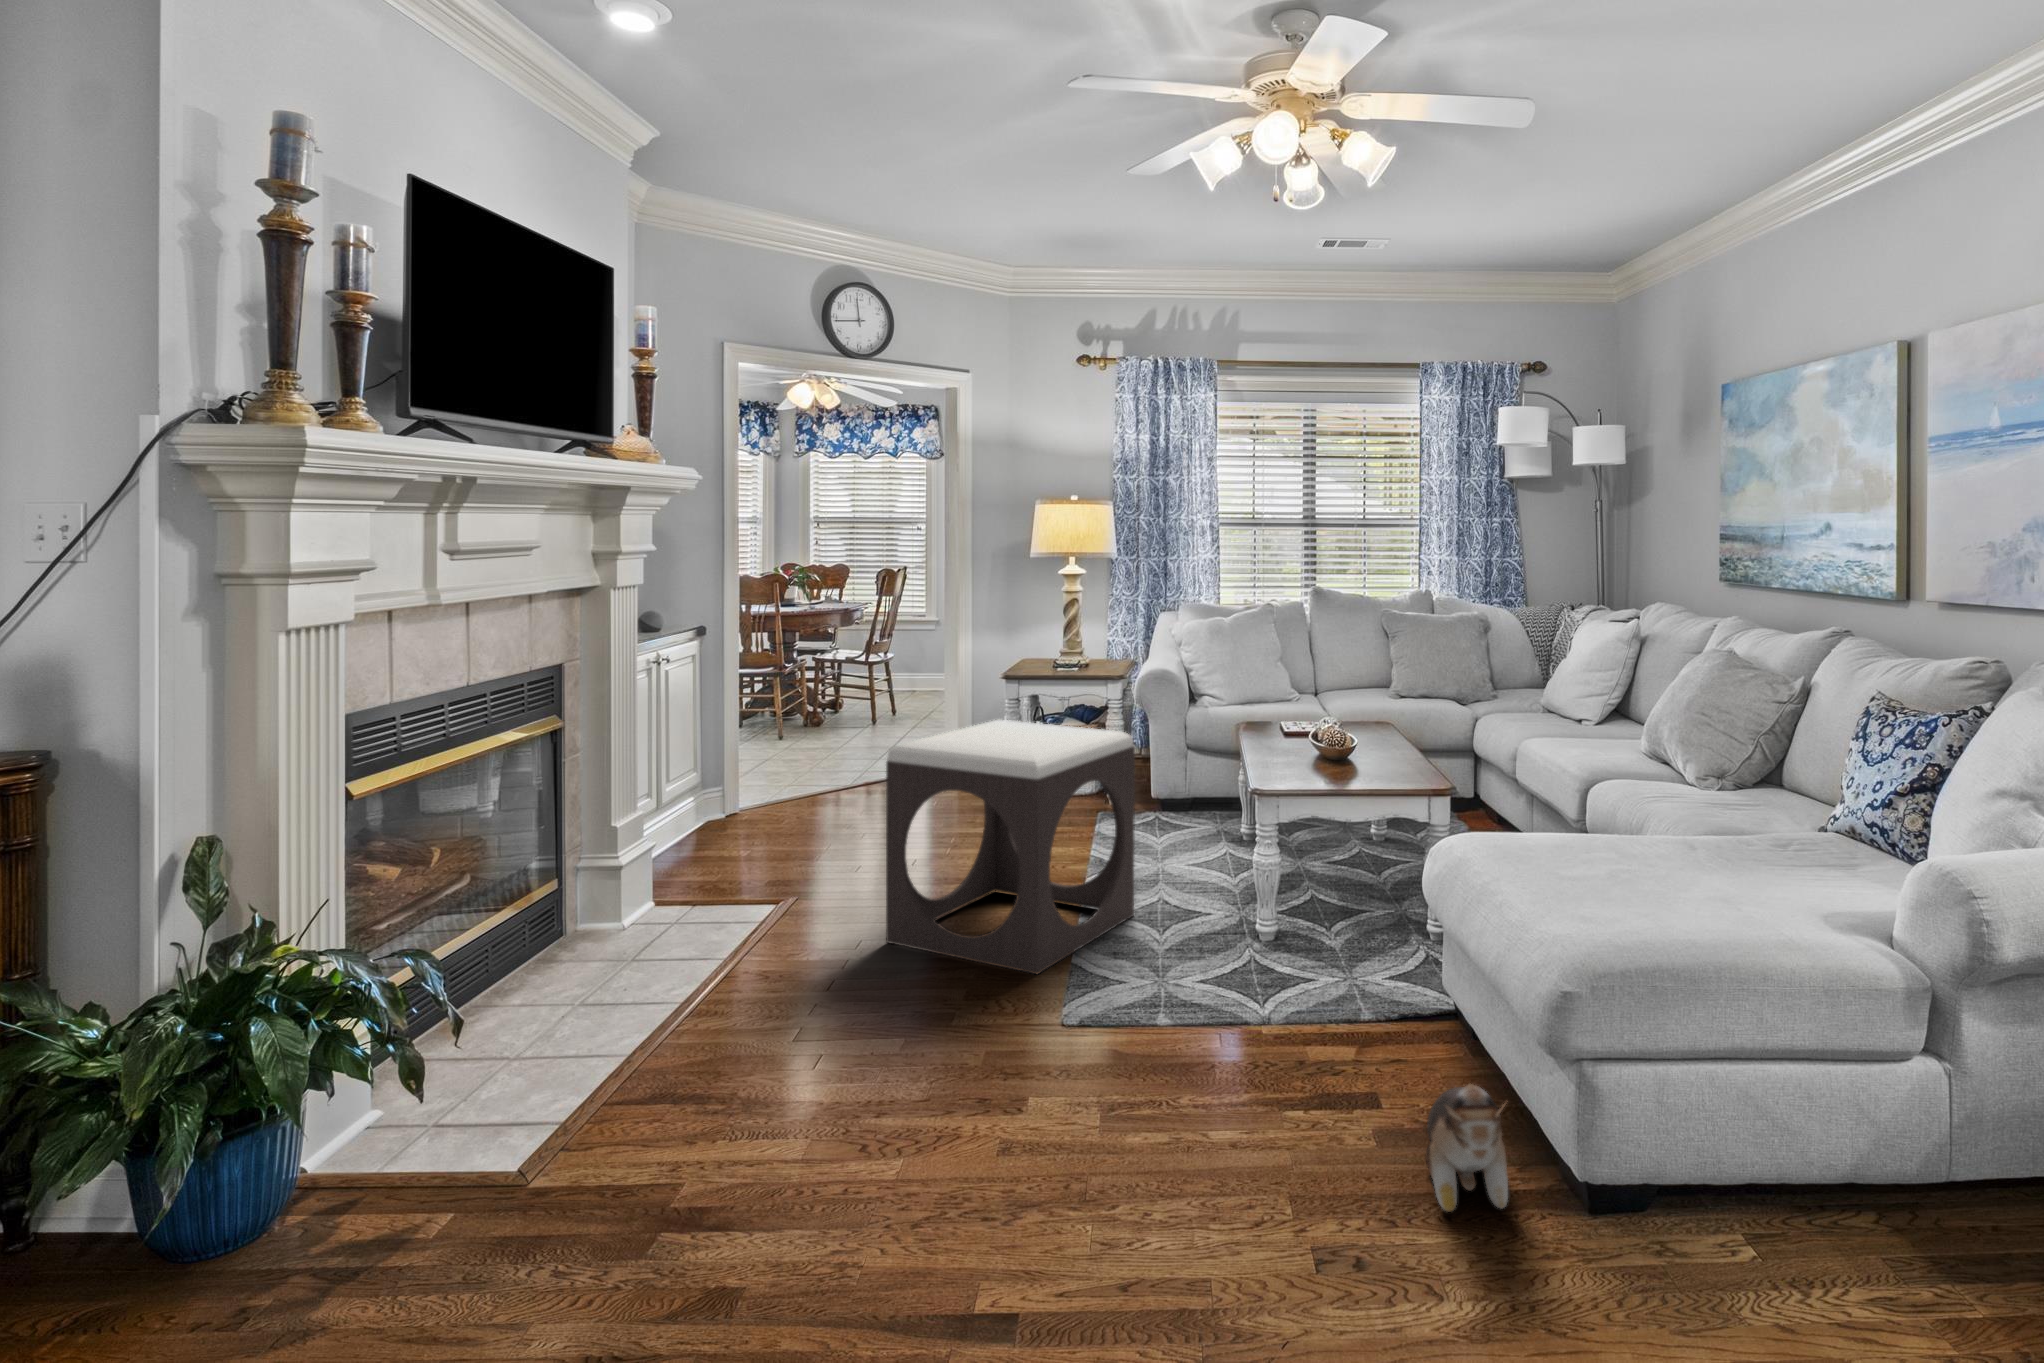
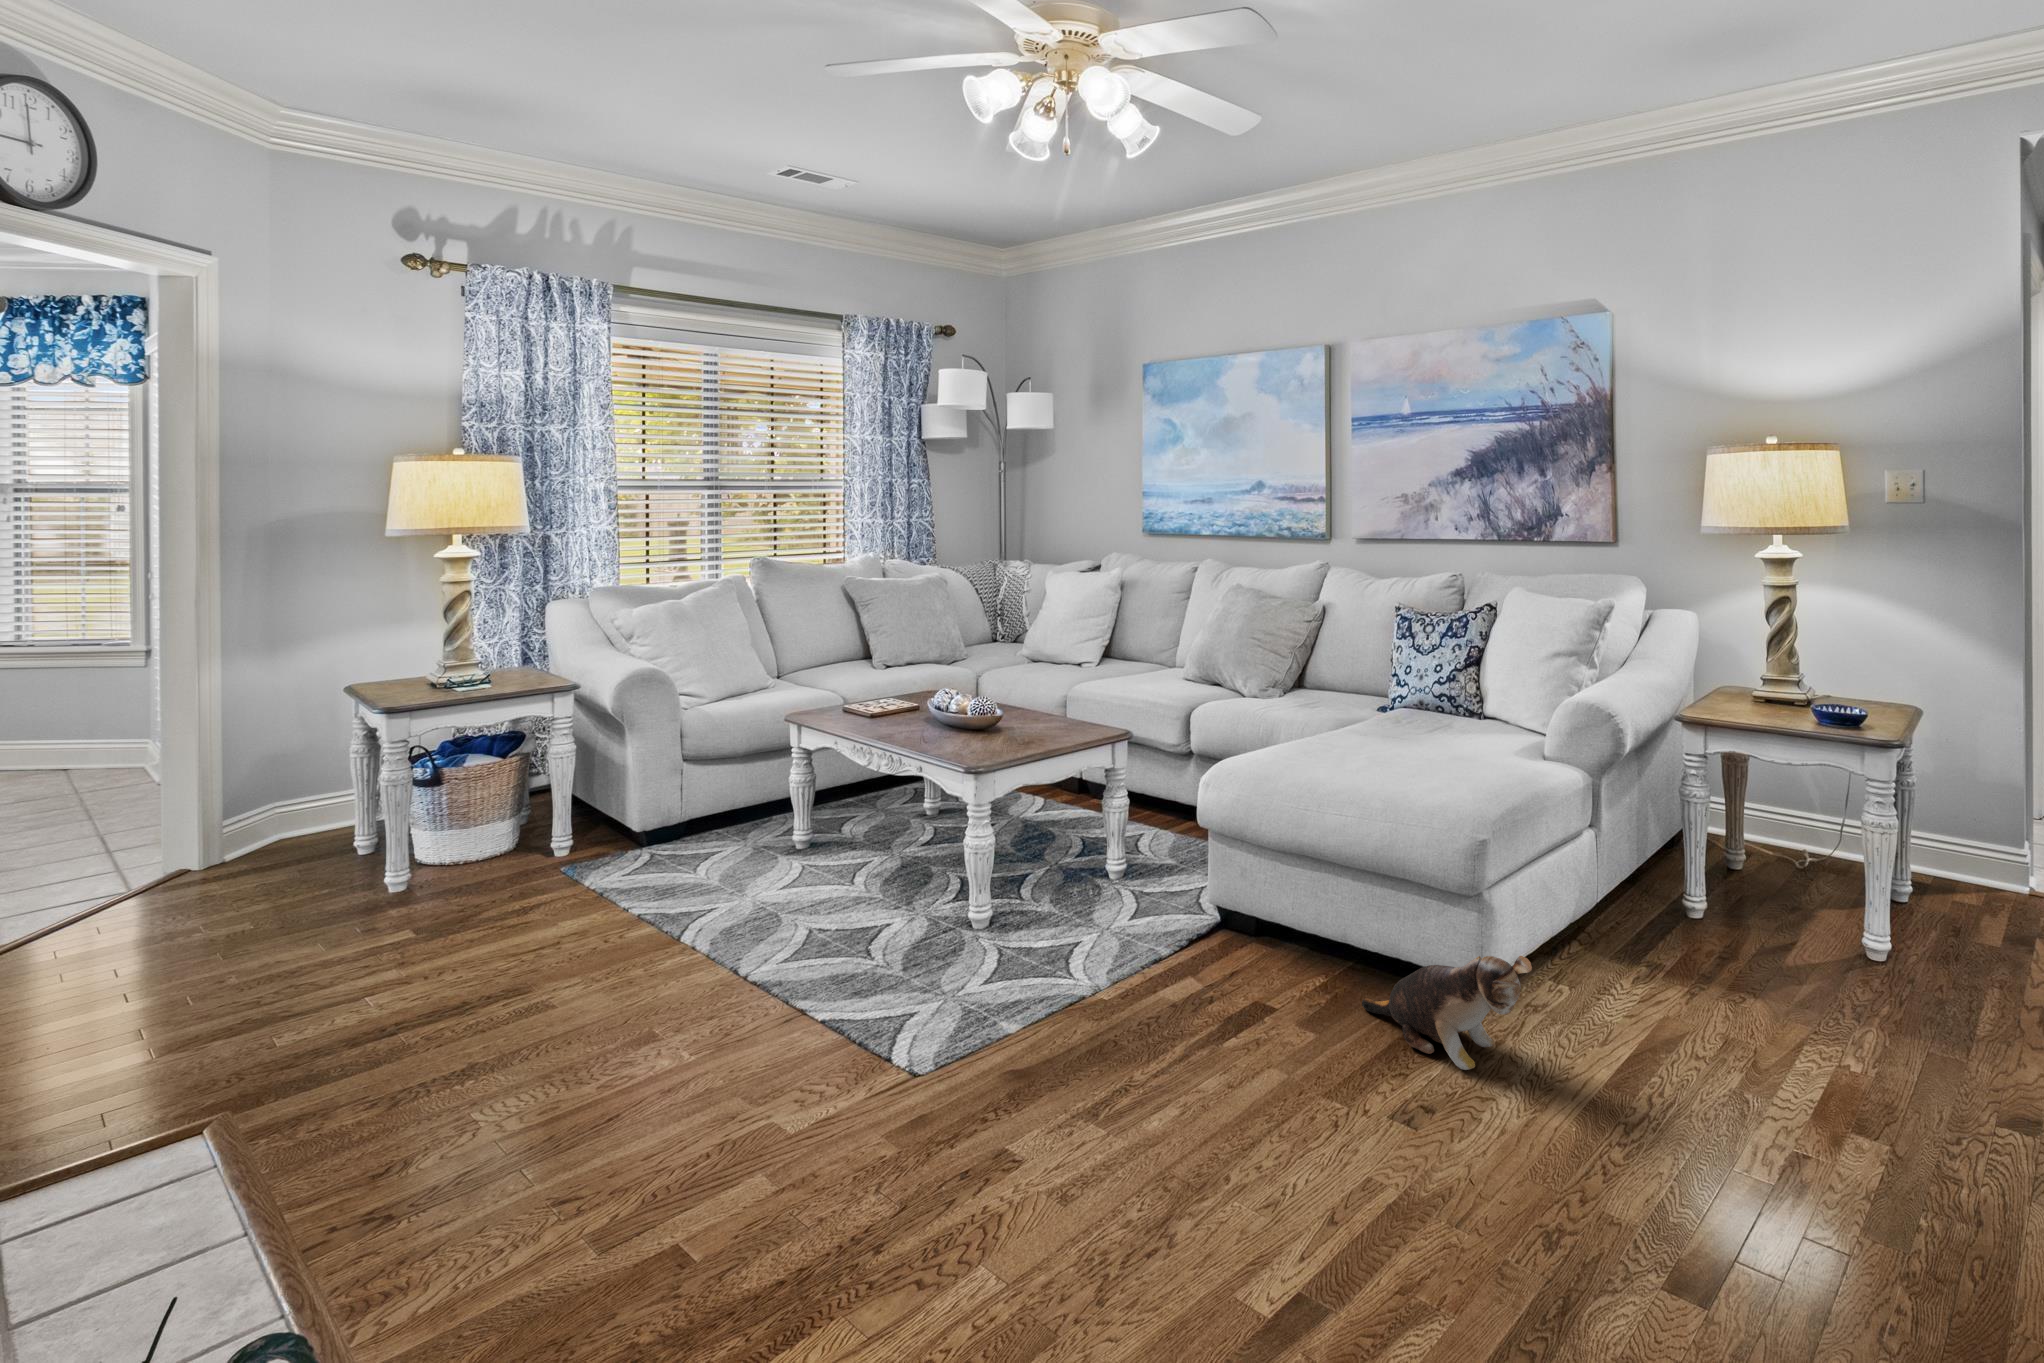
footstool: present [886,720,1135,974] -> none [497,744,814,1135]

